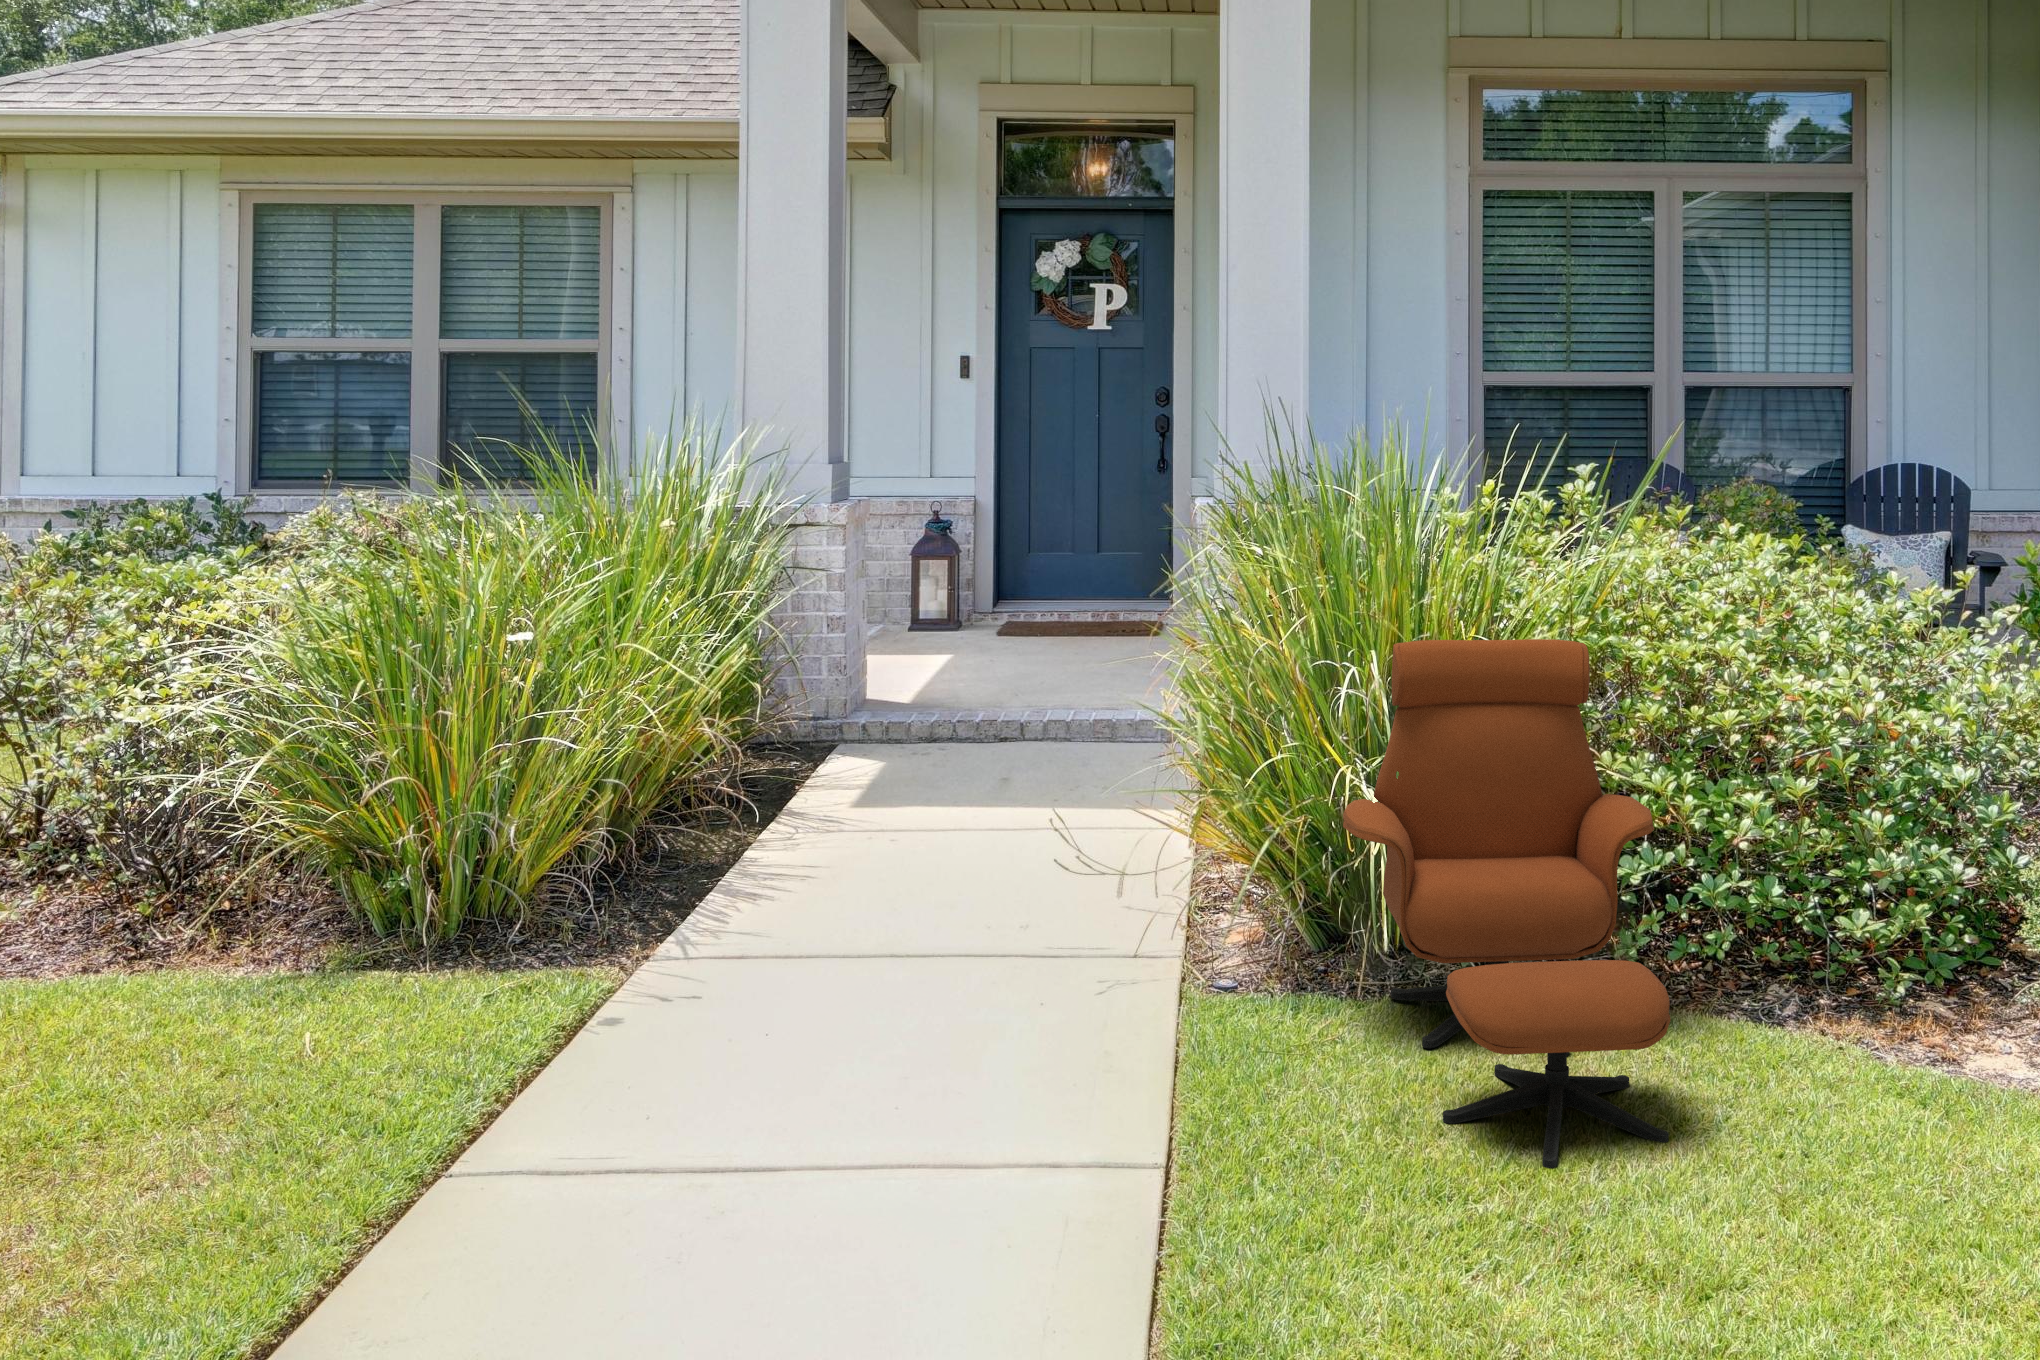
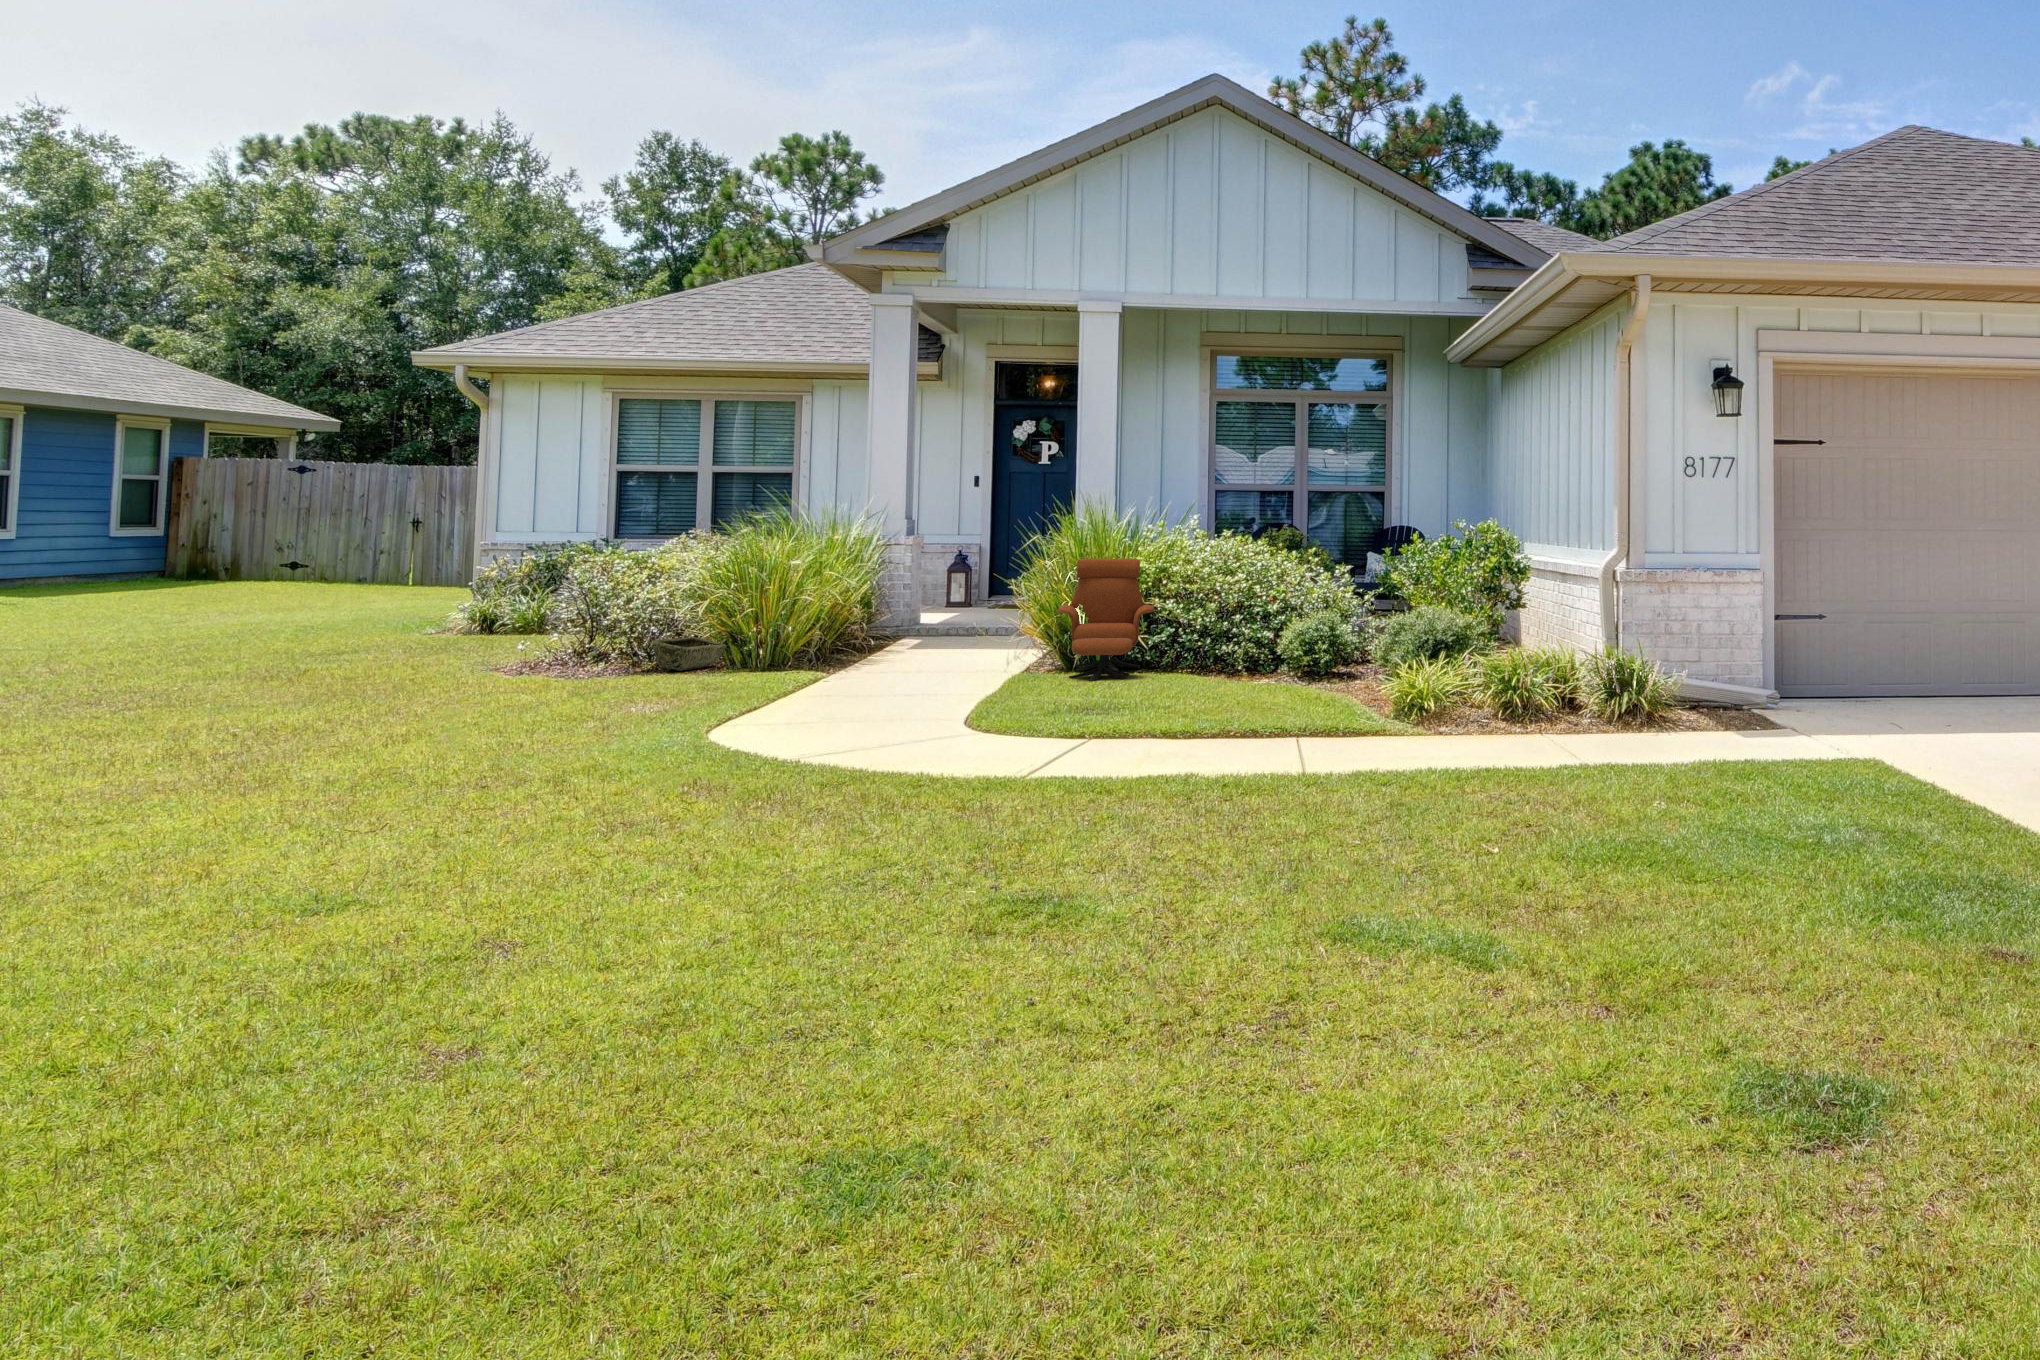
woven basket: none [58,865,313,1007] -> present [652,637,726,671]

